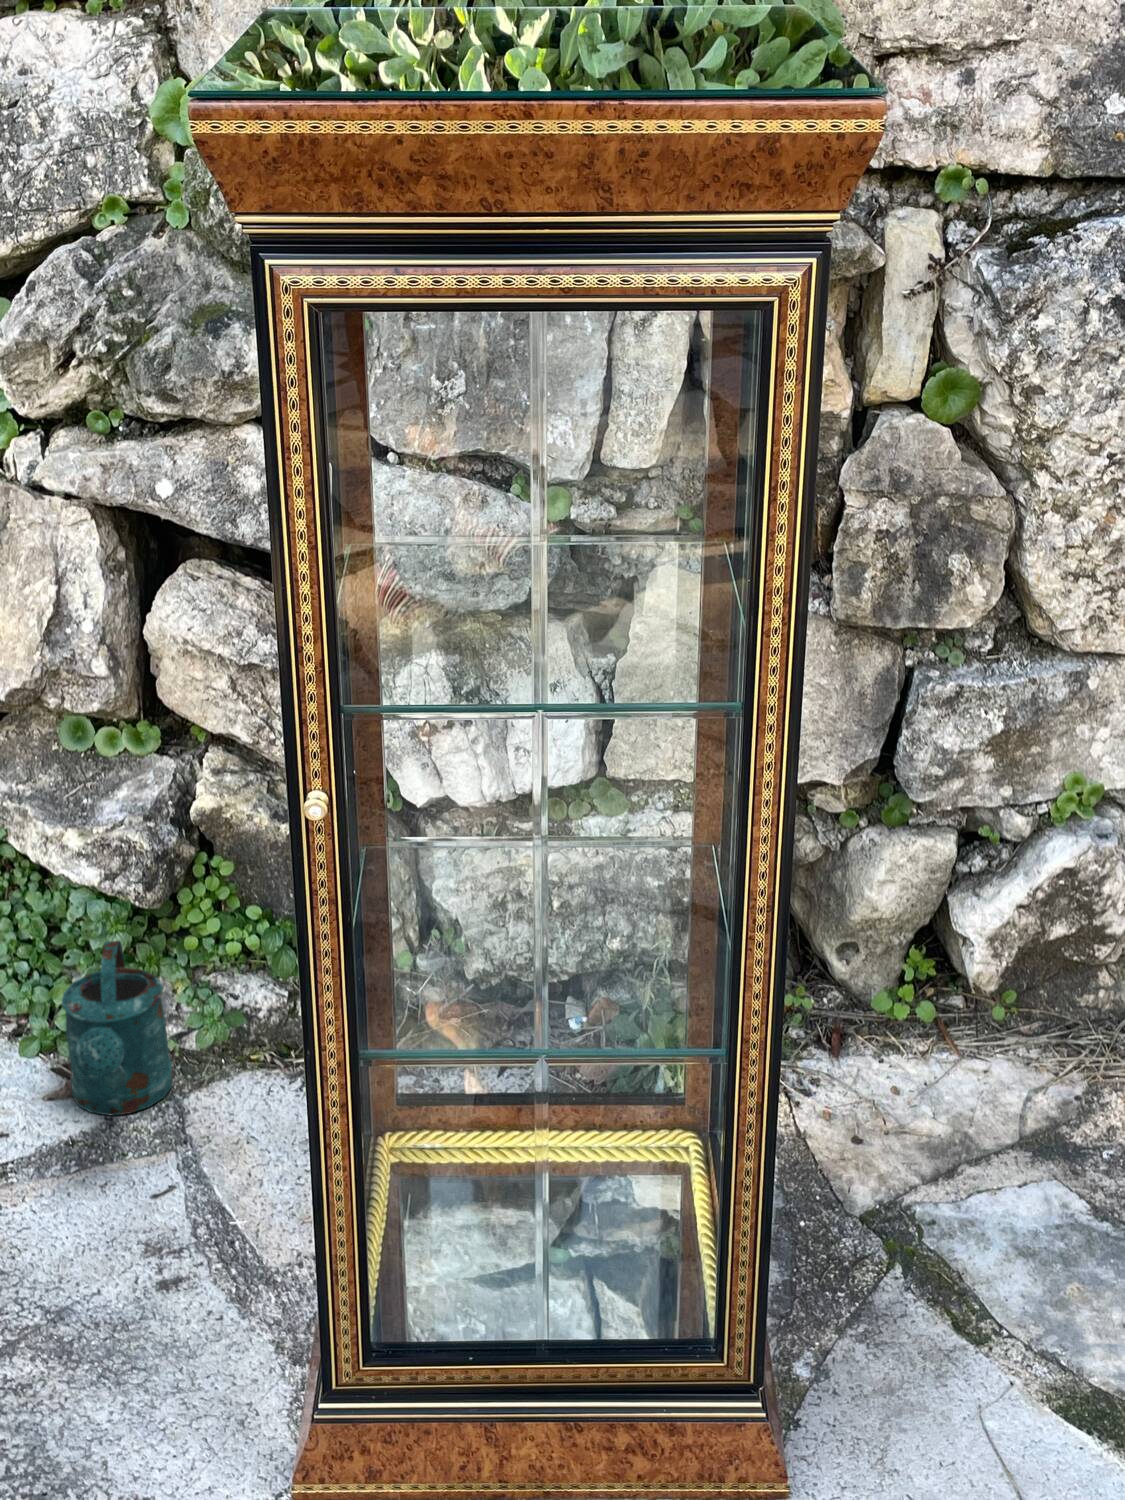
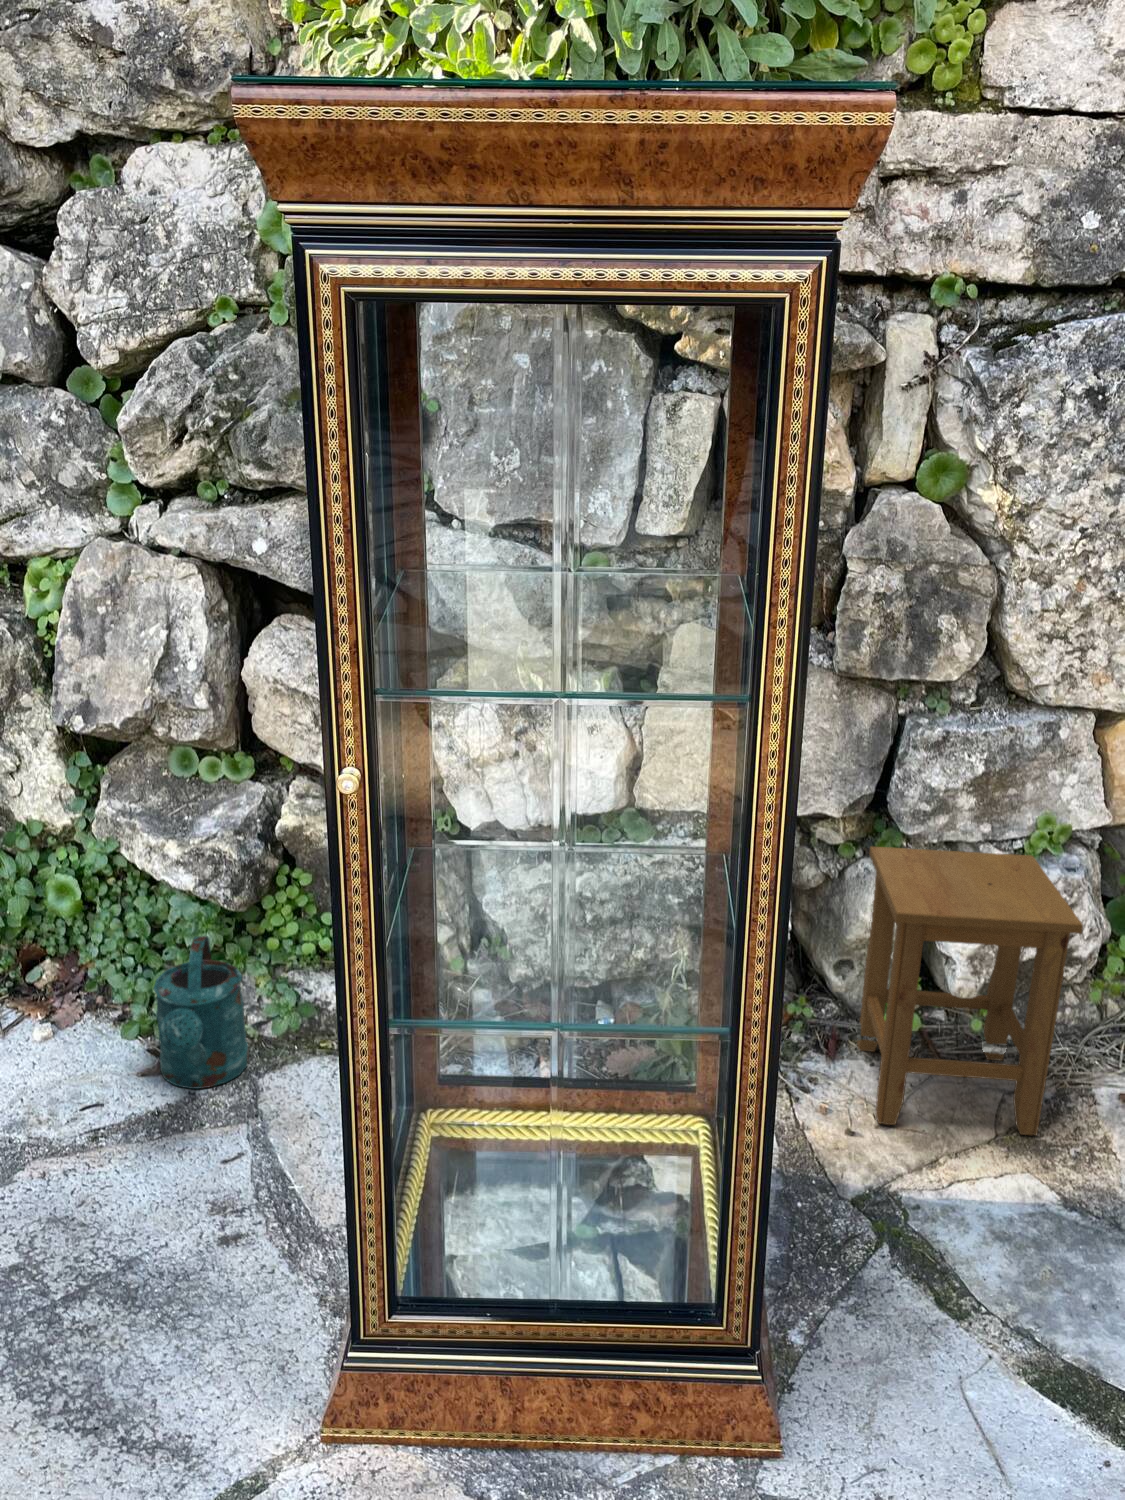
stool: none [863,817,1111,1135] -> present [857,846,1083,1136]

